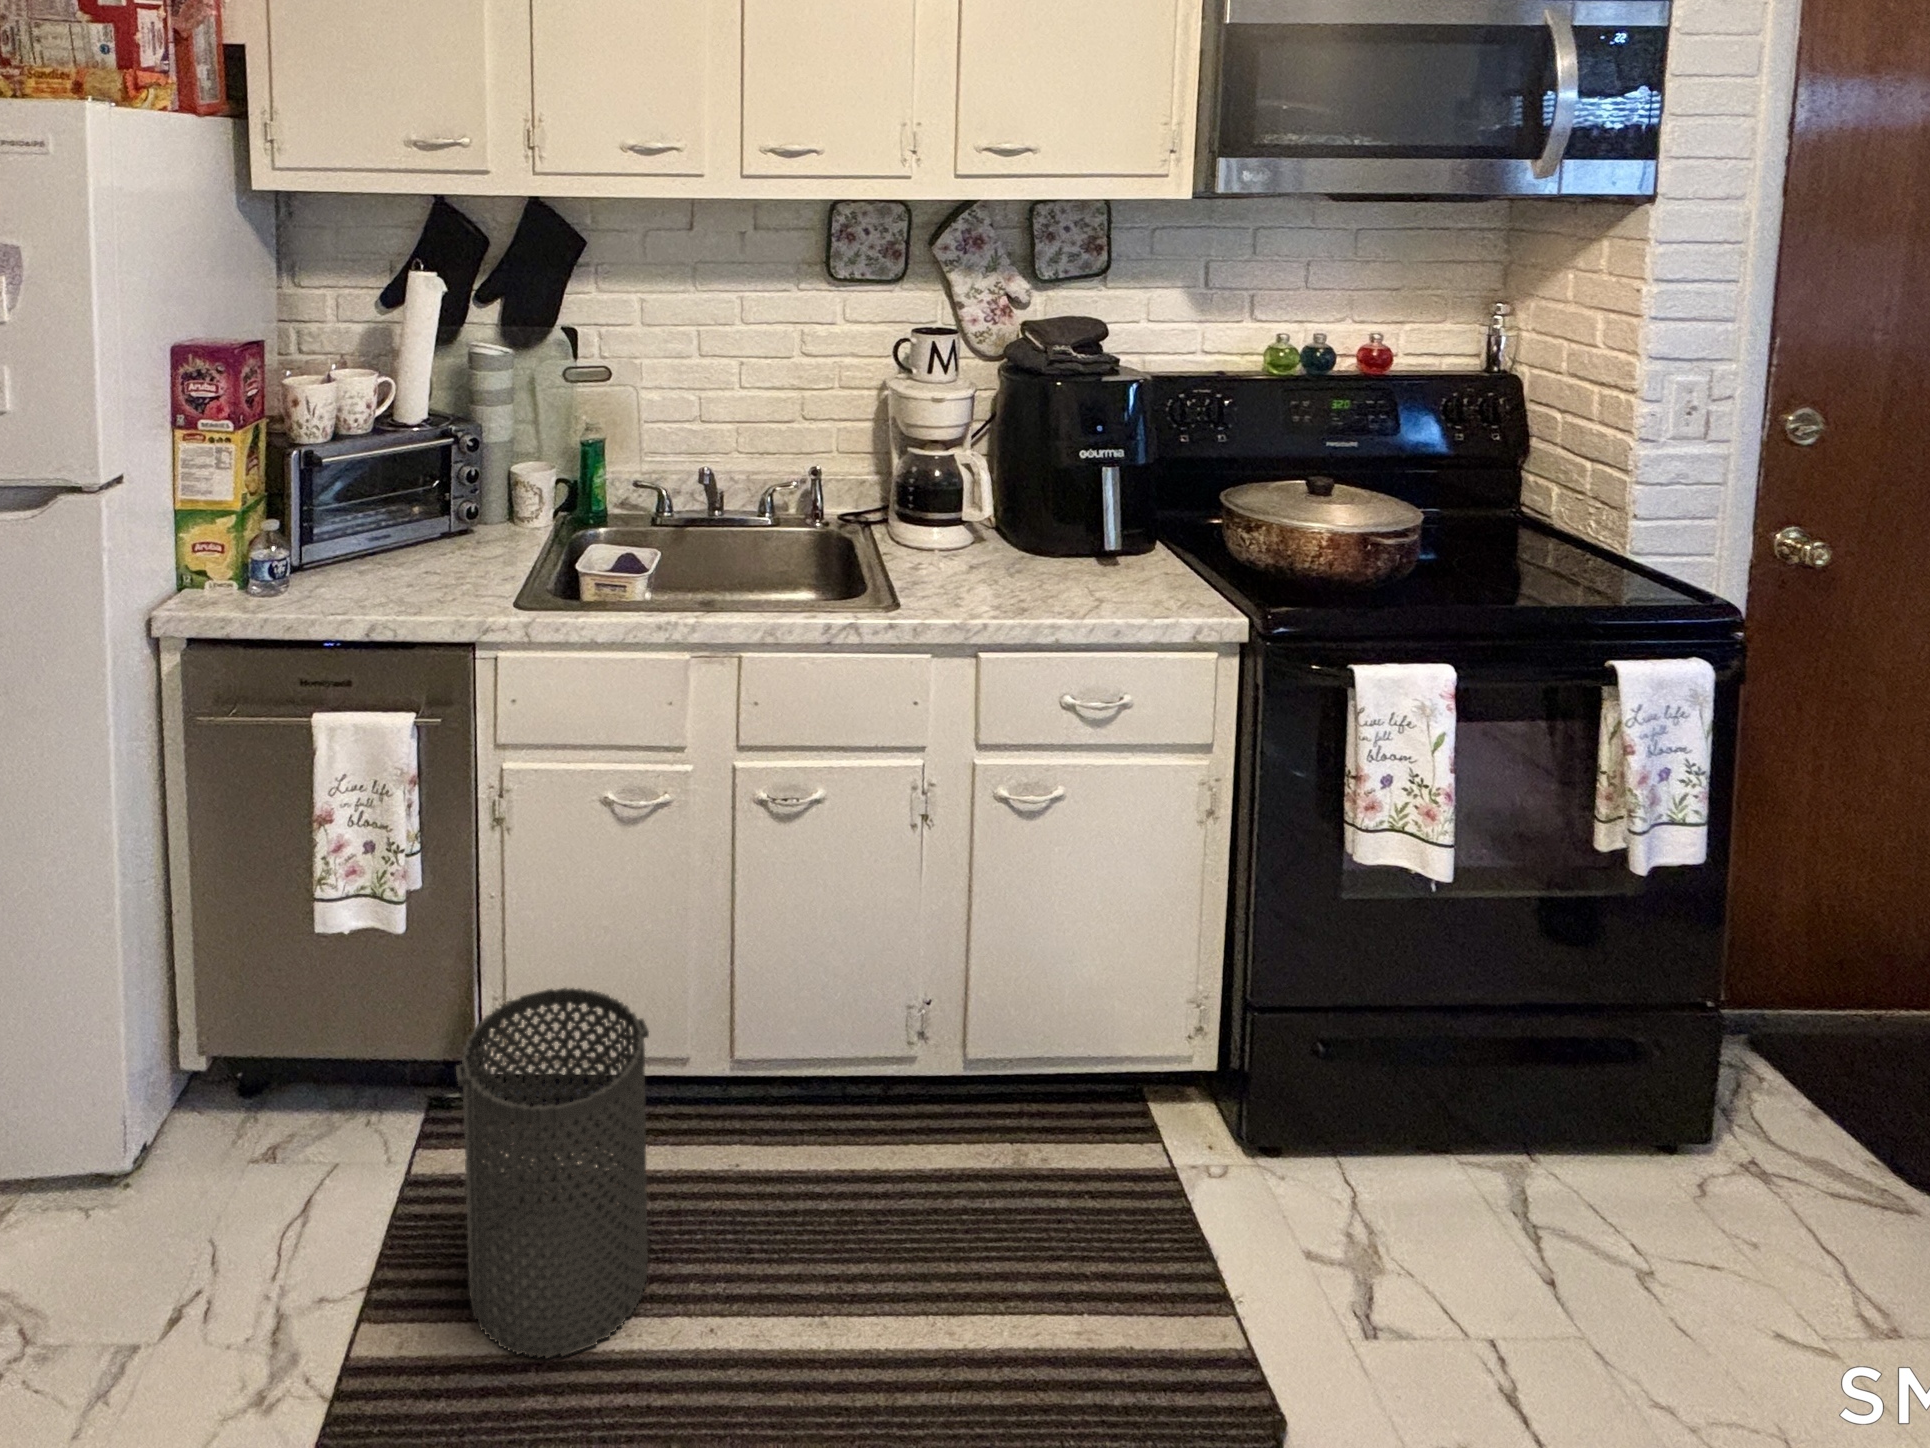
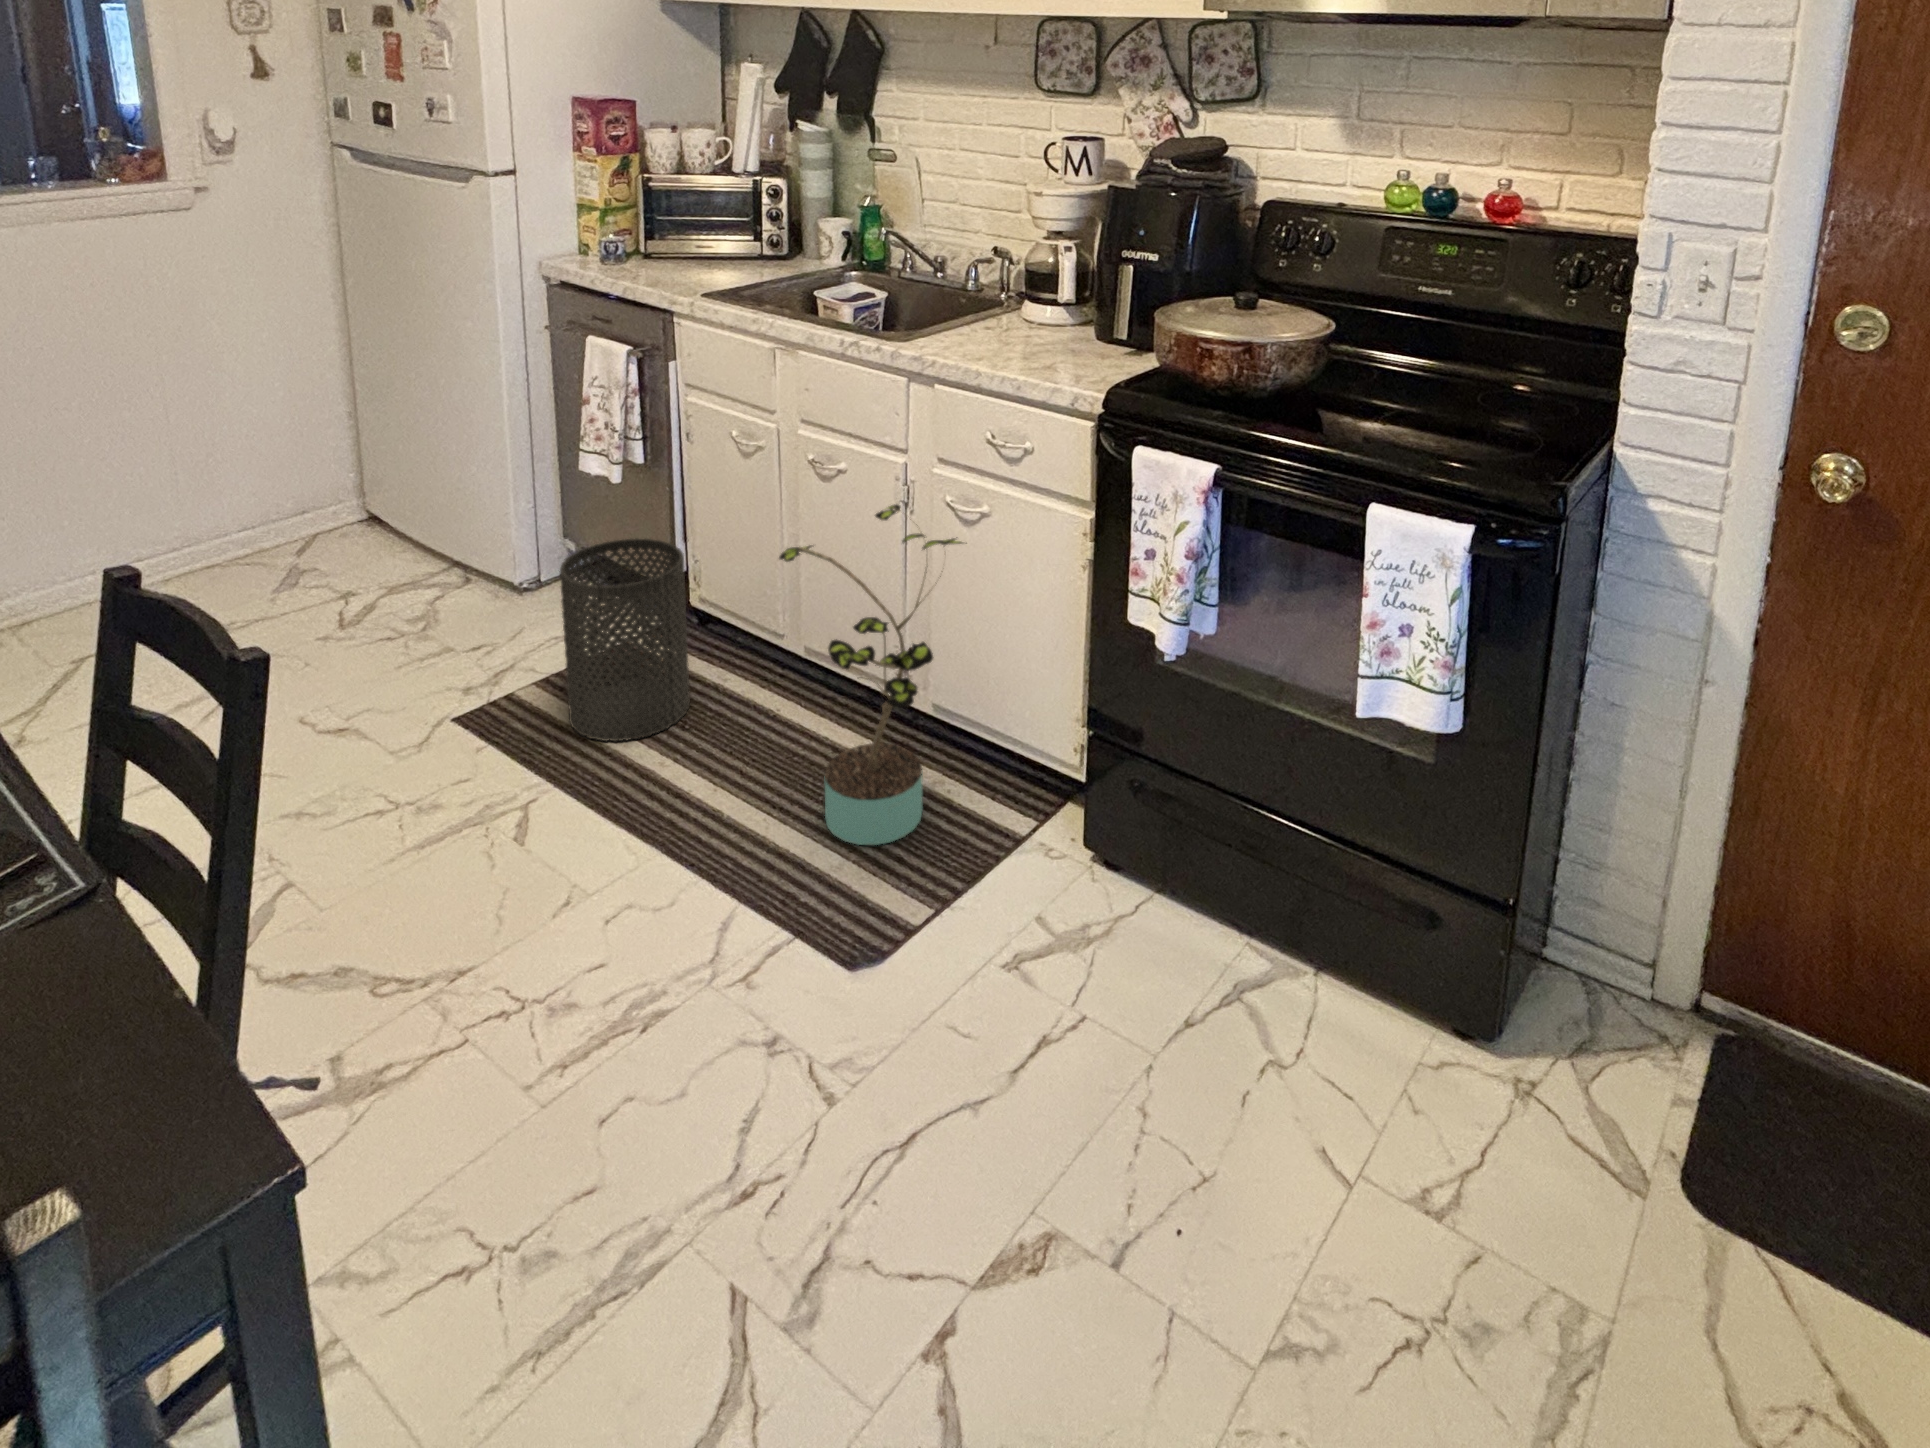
potted plant: none [913,815,1178,1294] -> present [779,504,963,845]

